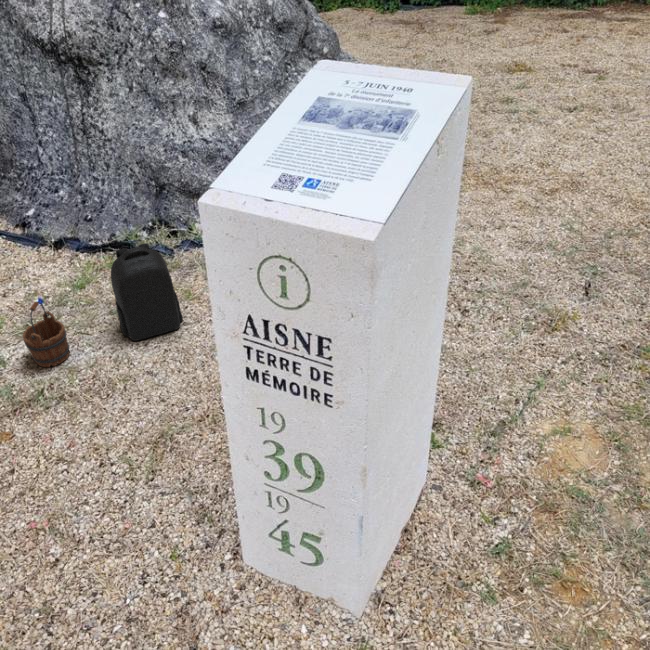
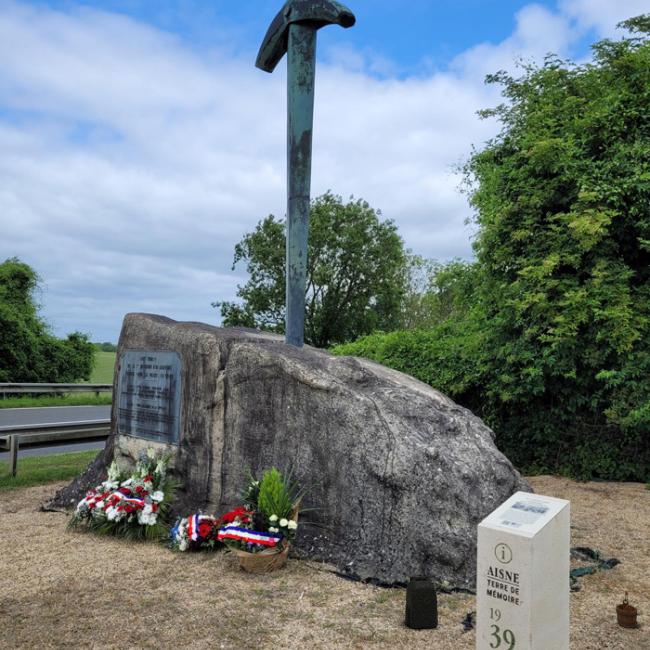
wooden bucket: present [23,302,69,367] -> present [616,591,638,628]

